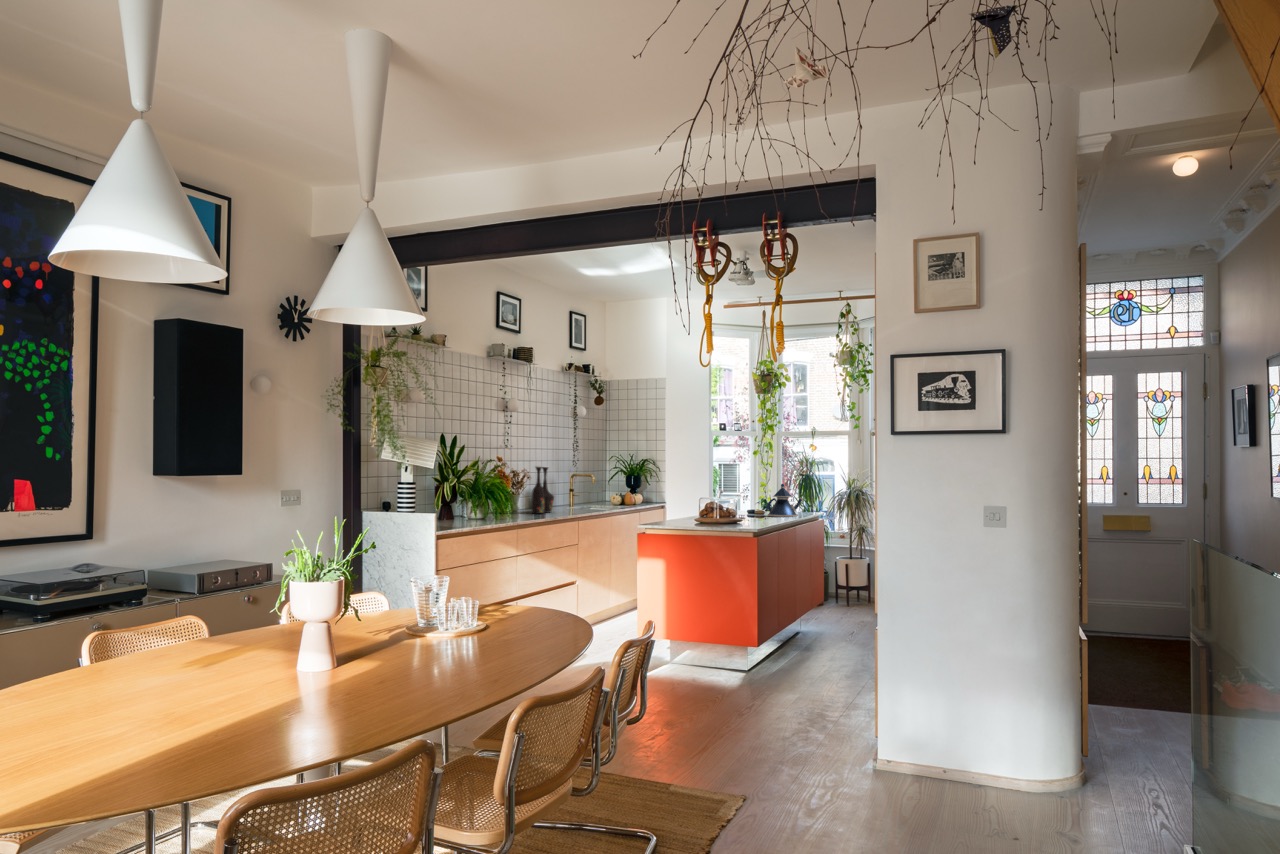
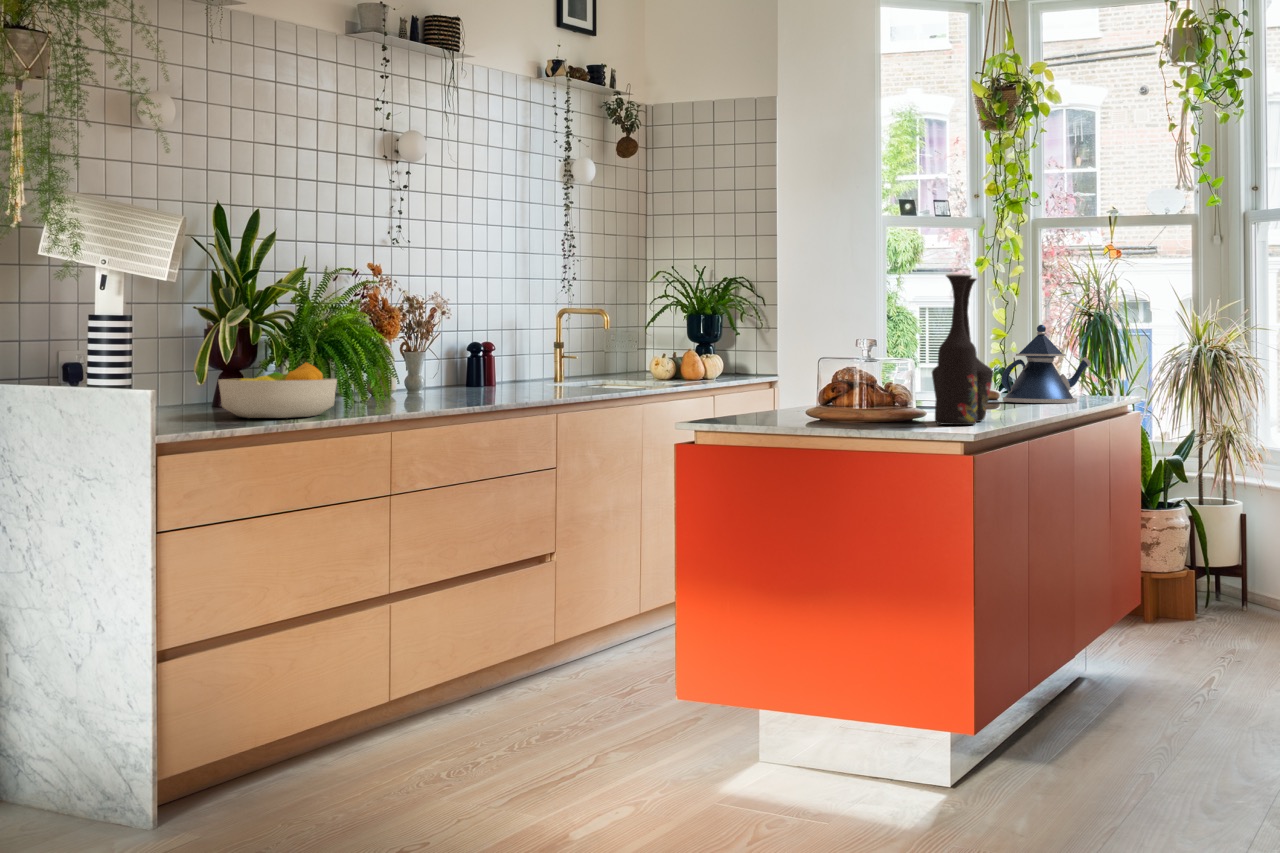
vase: present [532,466,554,514] -> present [932,274,993,425]
fruit bowl: none [458,502,502,526] -> present [218,363,337,418]

